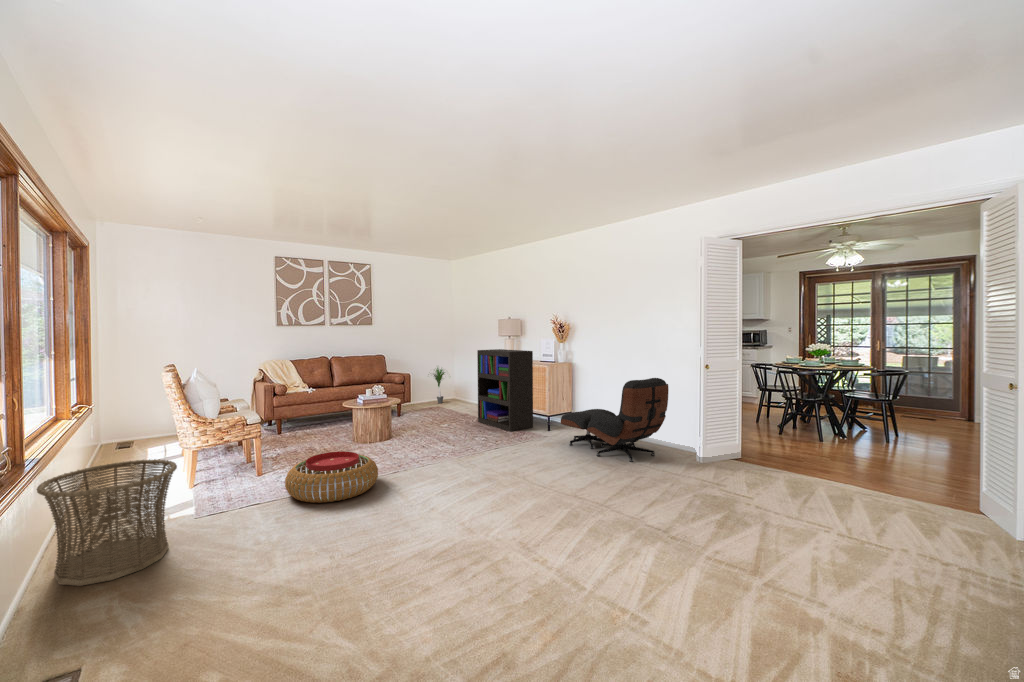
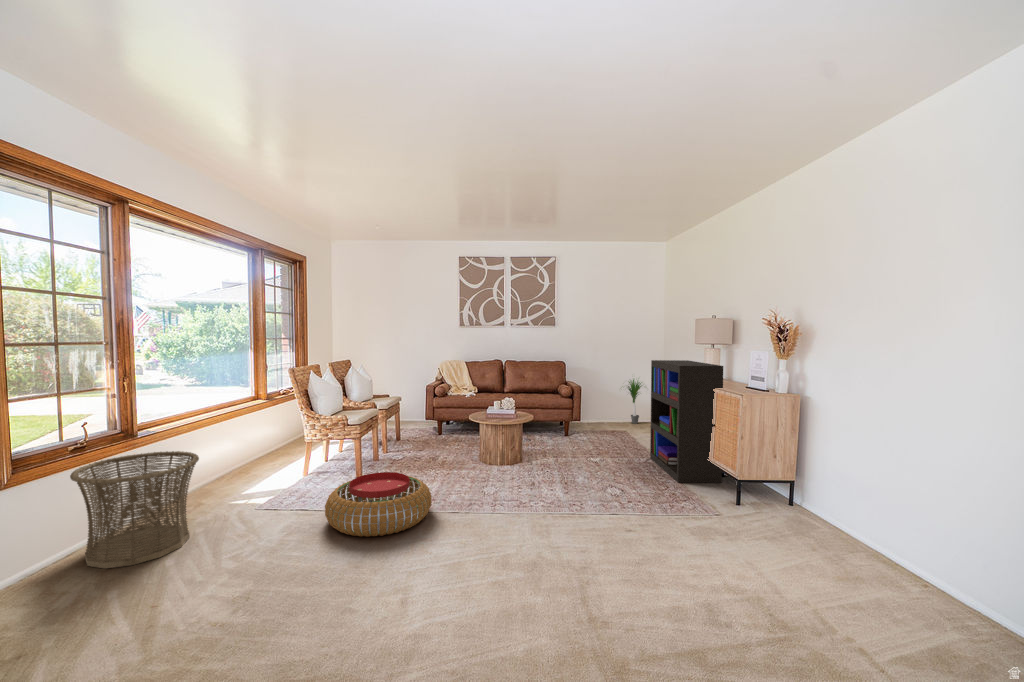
lounge chair: present [561,378,669,462] -> none [737,440,975,610]

